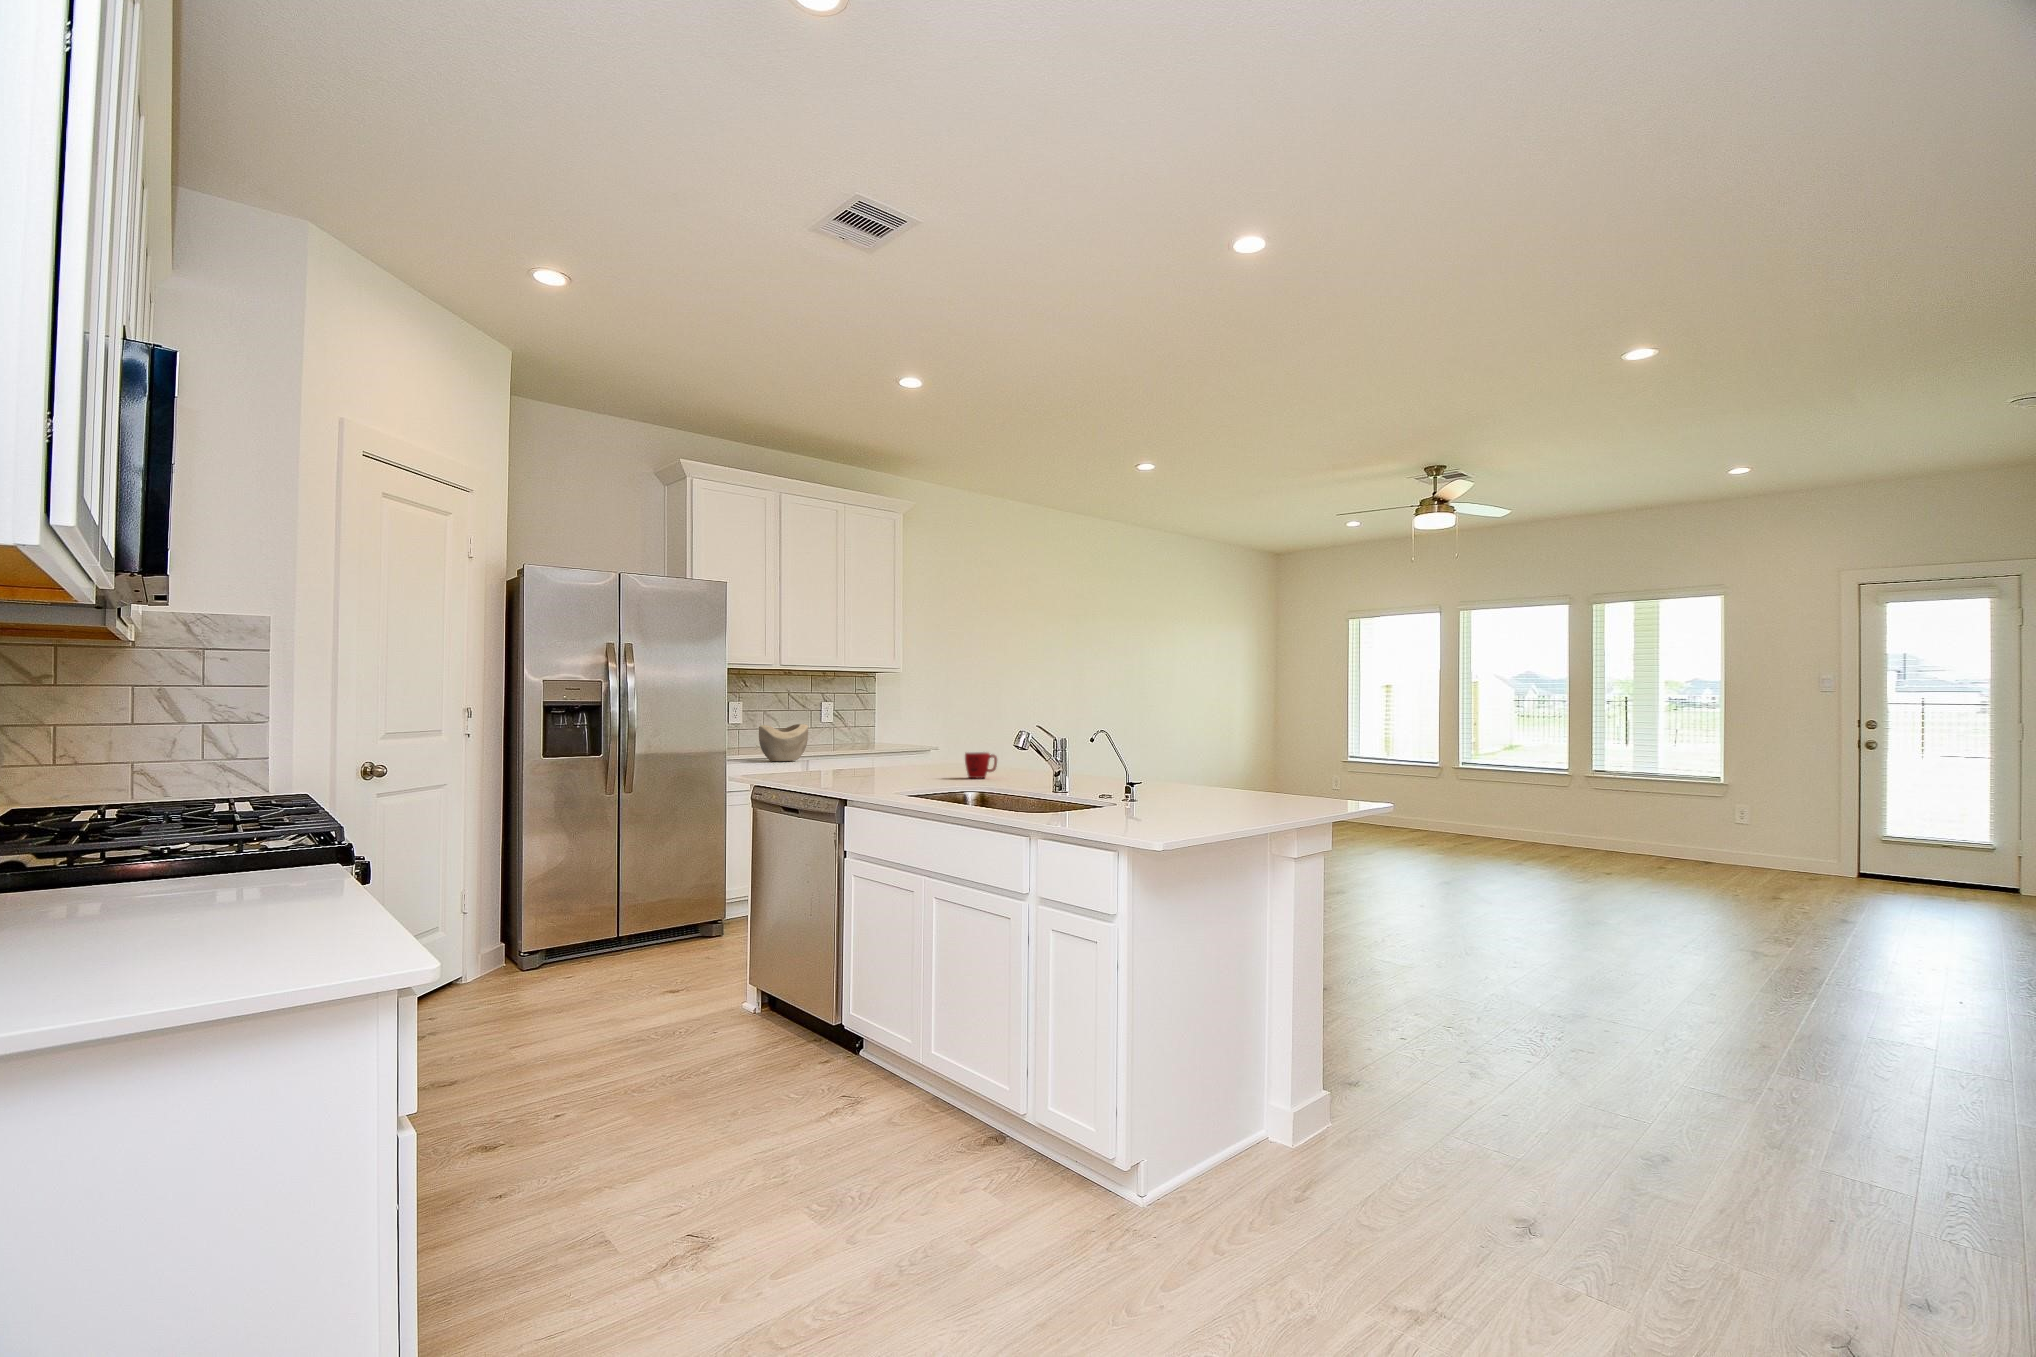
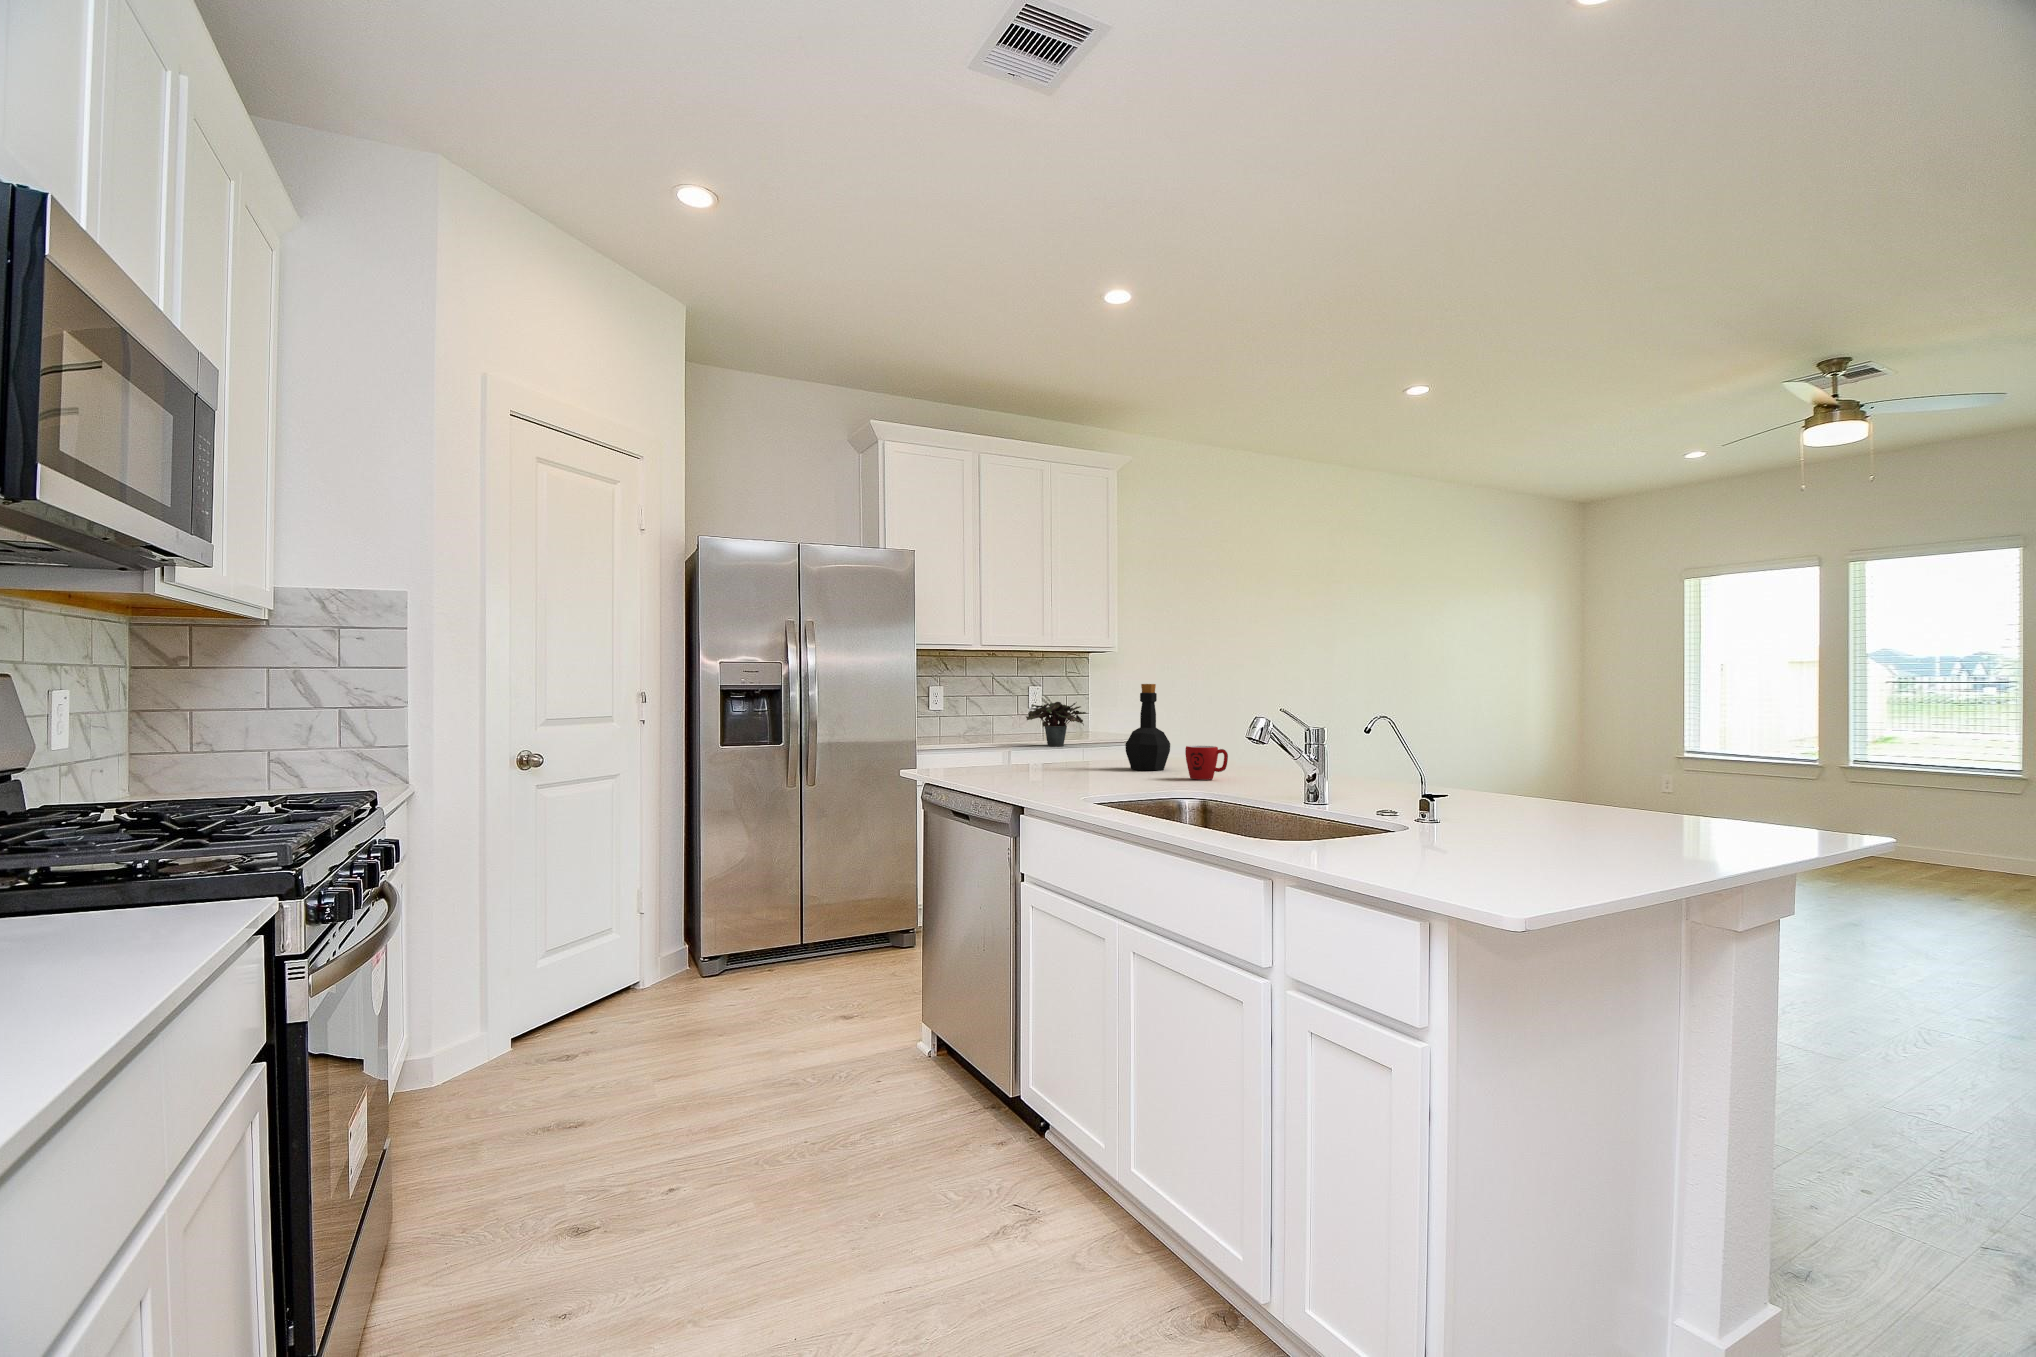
bottle: none [915,703,951,773] -> present [1125,684,1170,770]
potted plant: none [819,716,873,756] -> present [1026,702,1086,746]
decorative bowl: present [759,724,808,761] -> none [955,710,1010,752]

